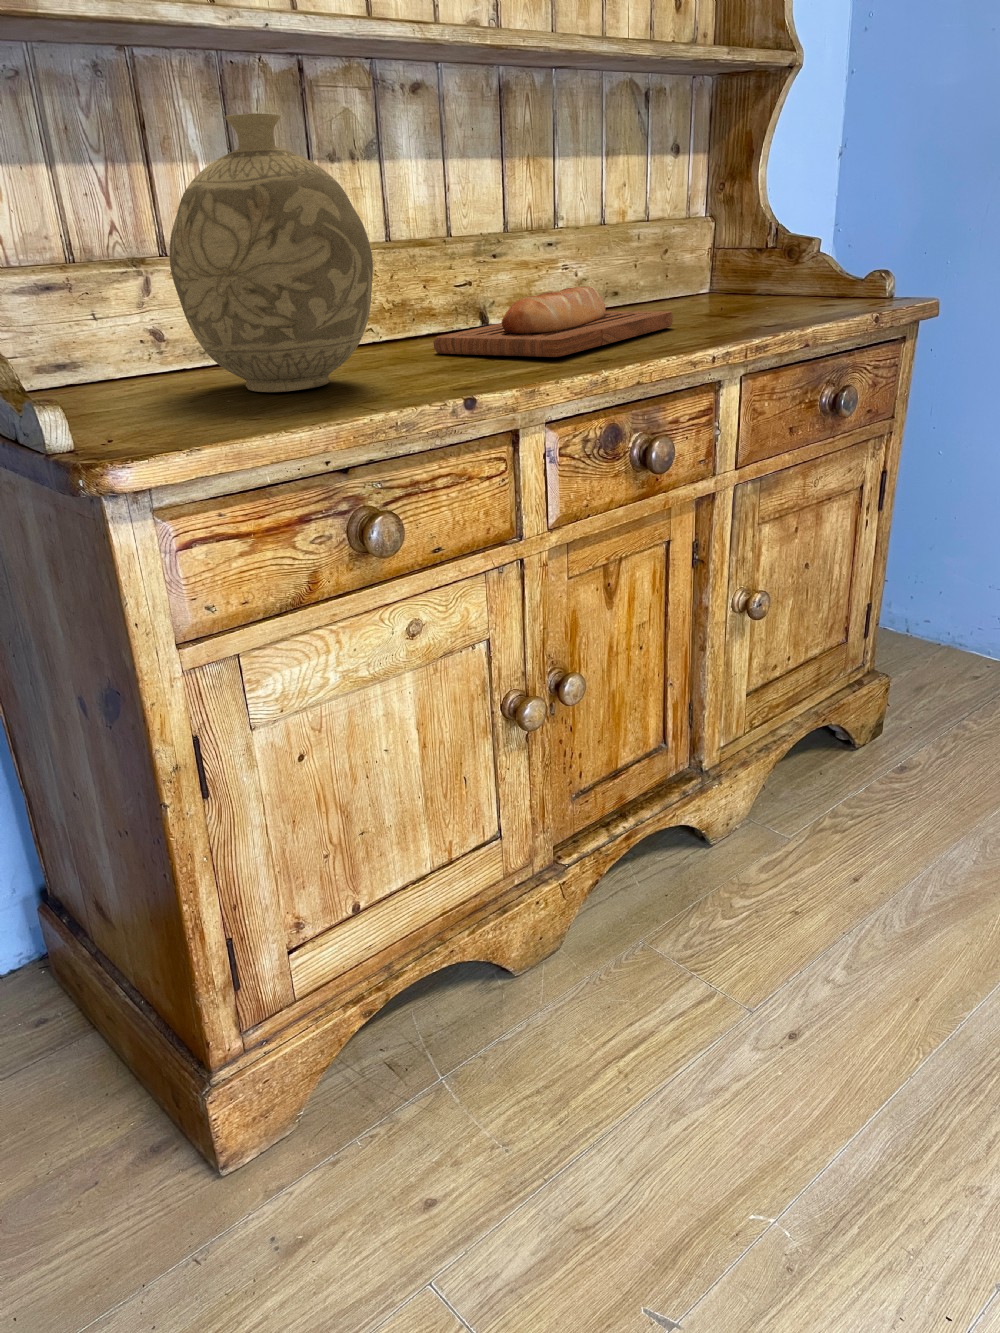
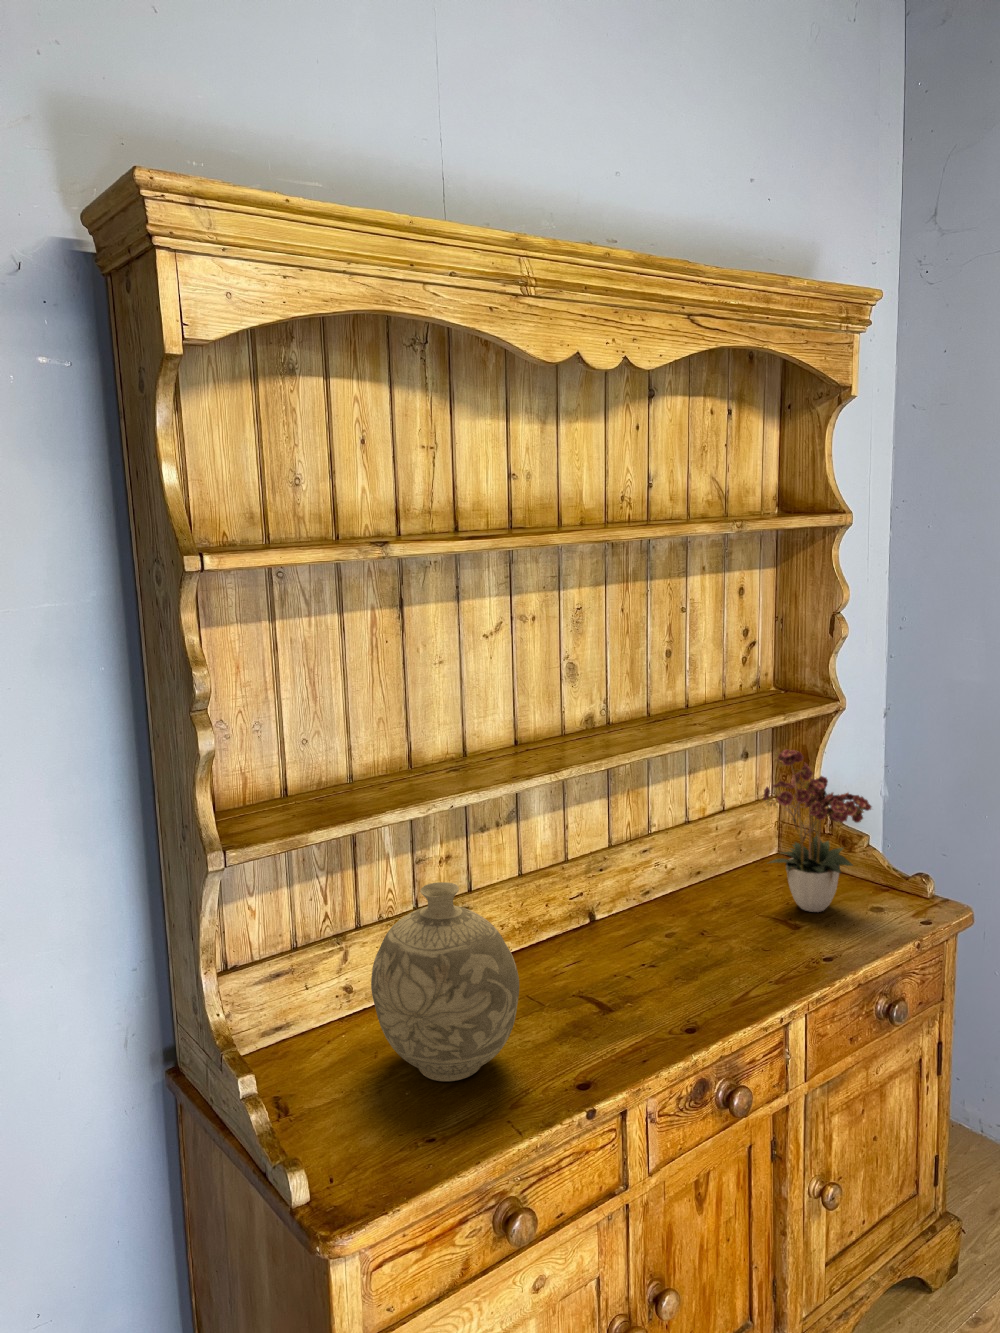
flower arrangement: none [686,73,840,309] -> present [763,749,872,912]
bread loaf: present [433,286,673,357] -> none [558,919,749,1026]

